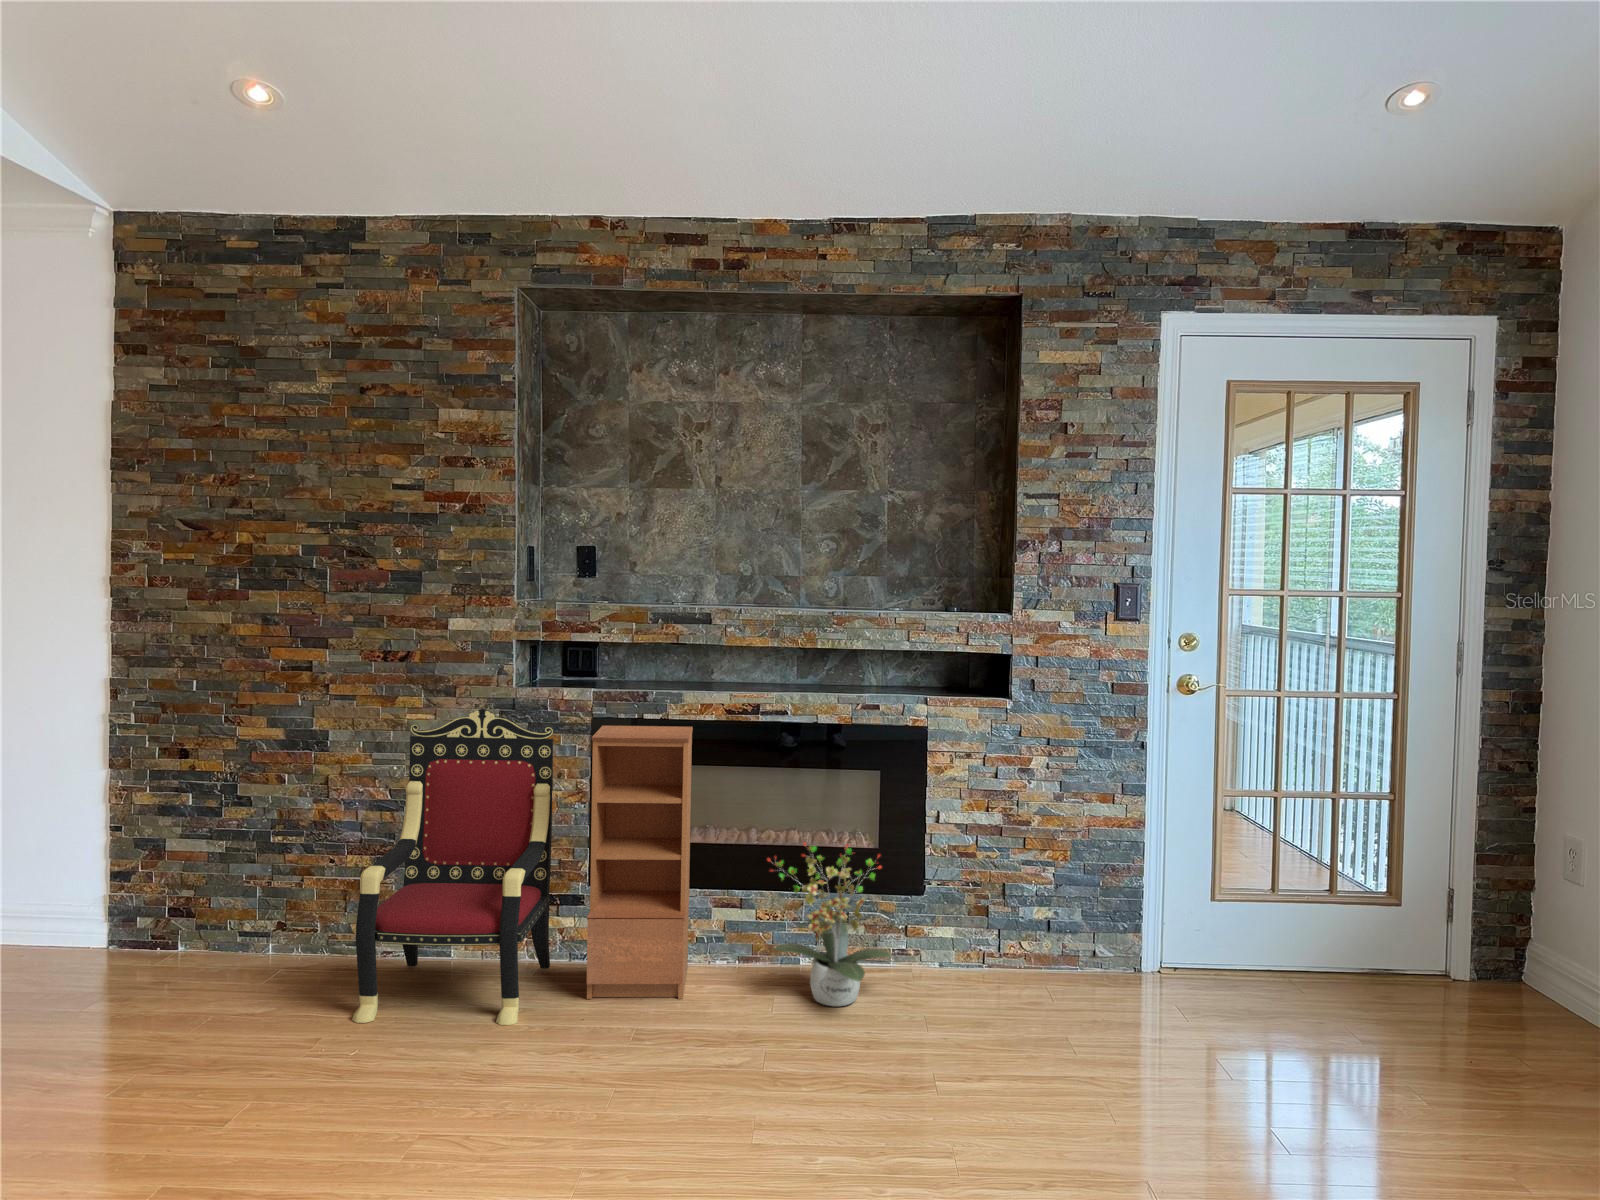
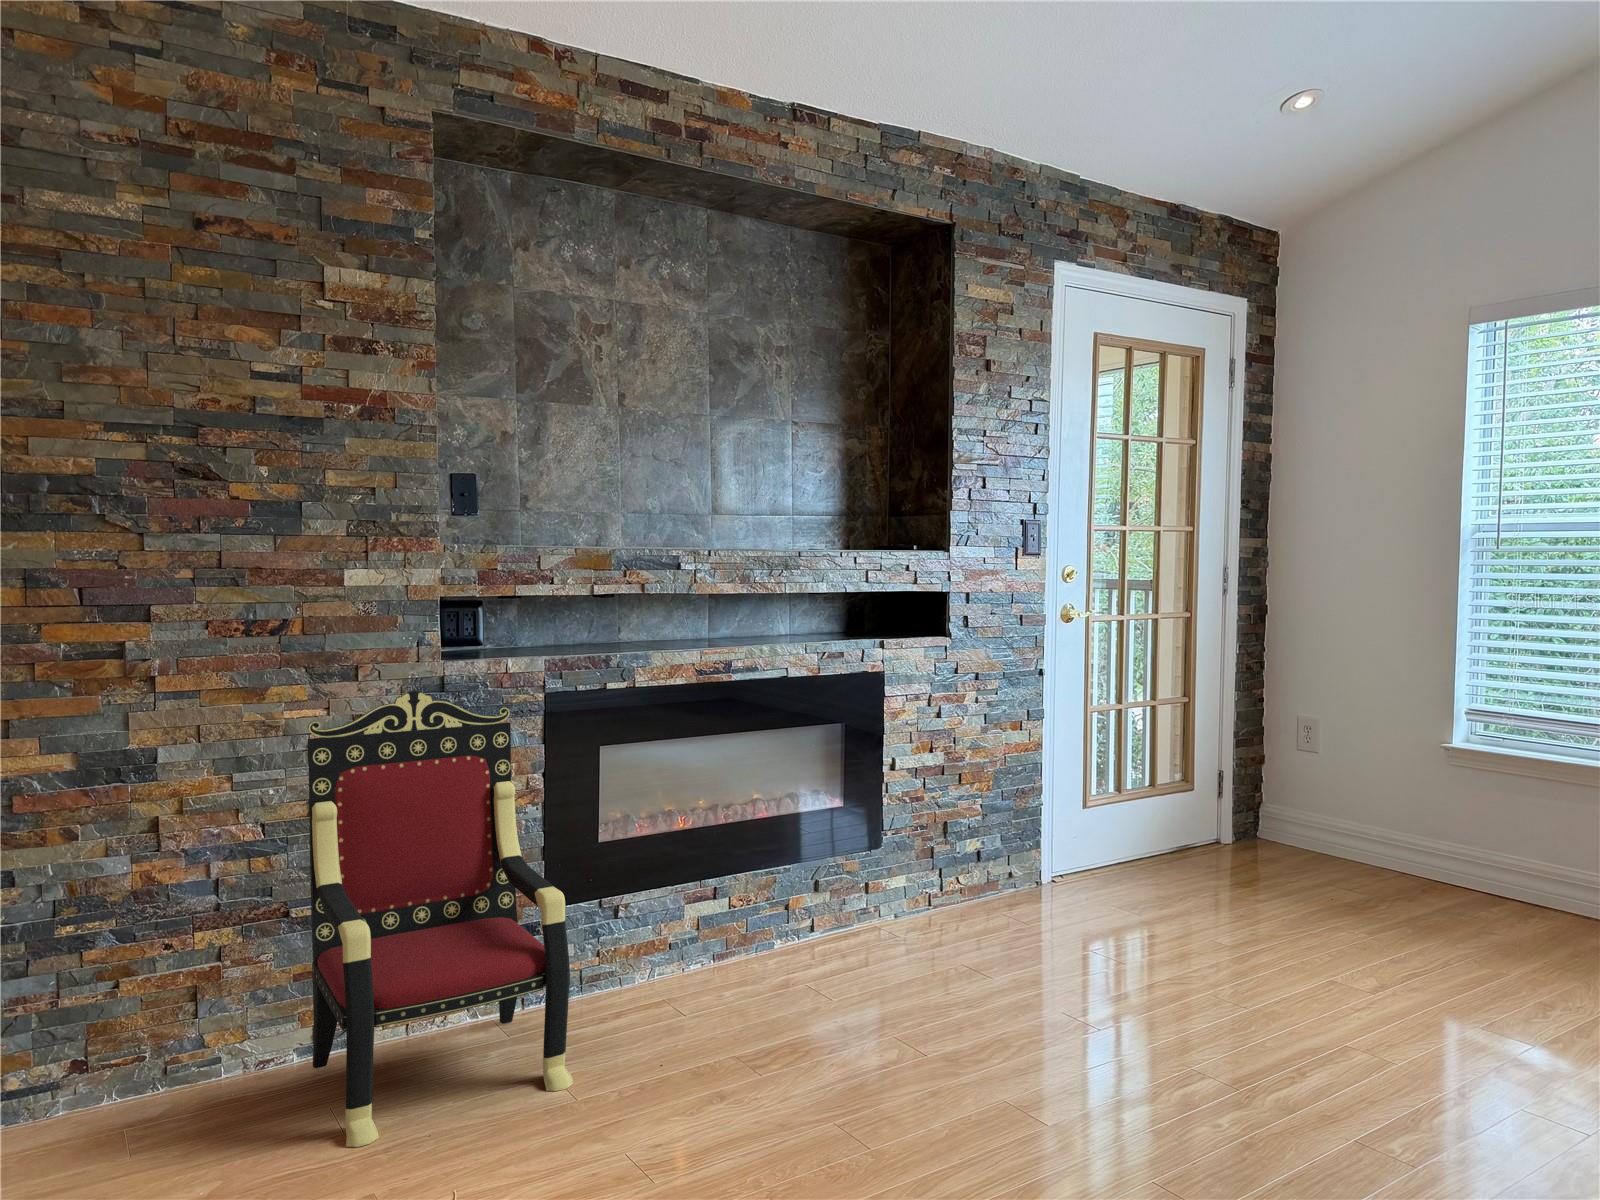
bookcase: present [587,726,693,999] -> none [568,691,719,1038]
potted plant: present [767,842,892,1006] -> none [793,805,915,977]

